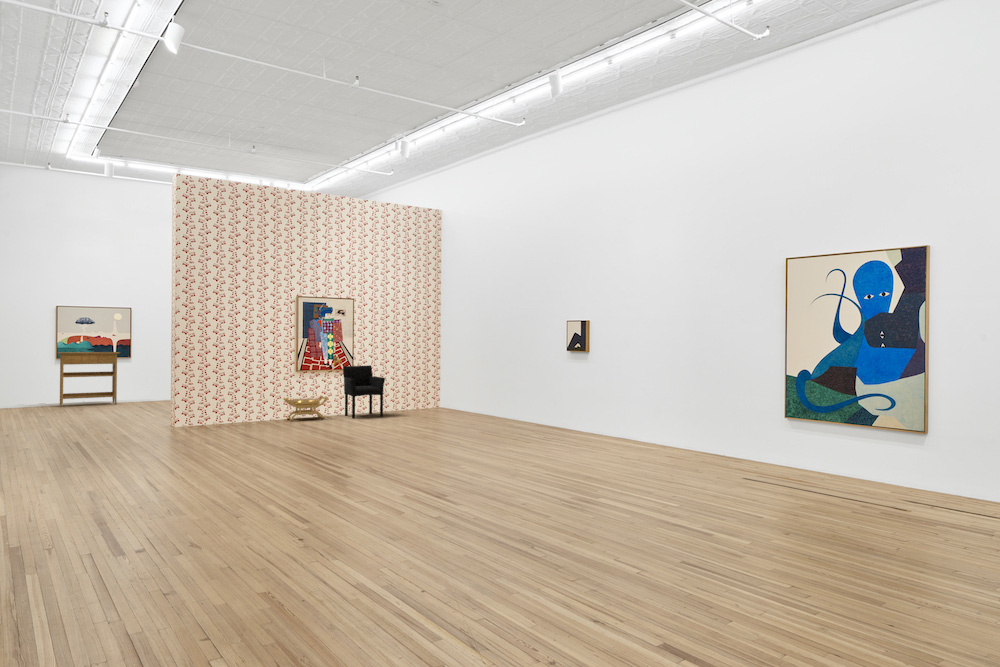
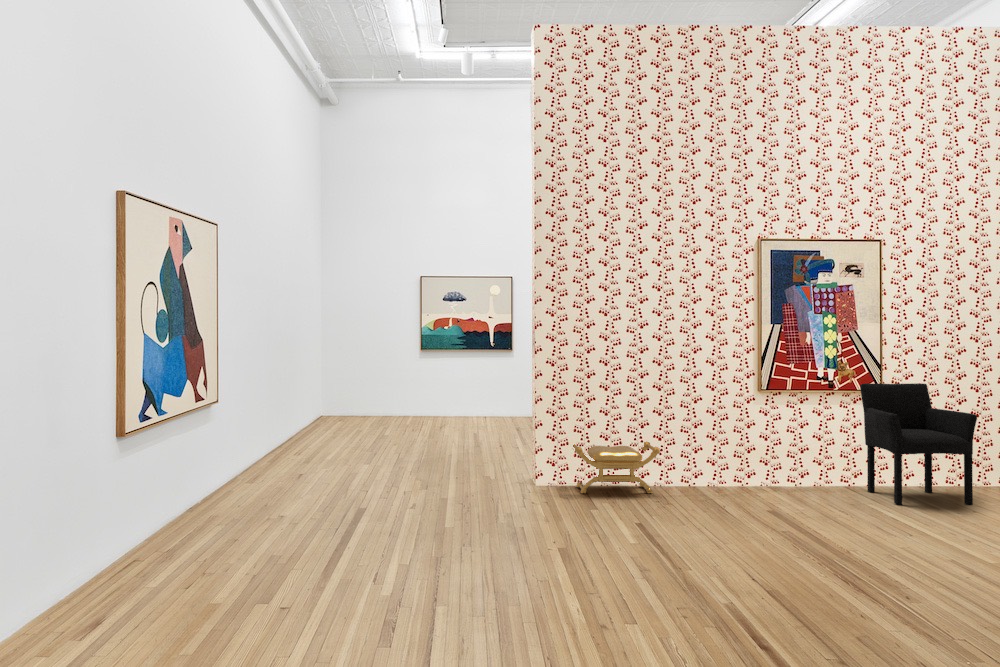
console table: present [58,352,120,407] -> none [430,352,498,422]
stool: present [283,396,328,421] -> present [573,441,660,493]

